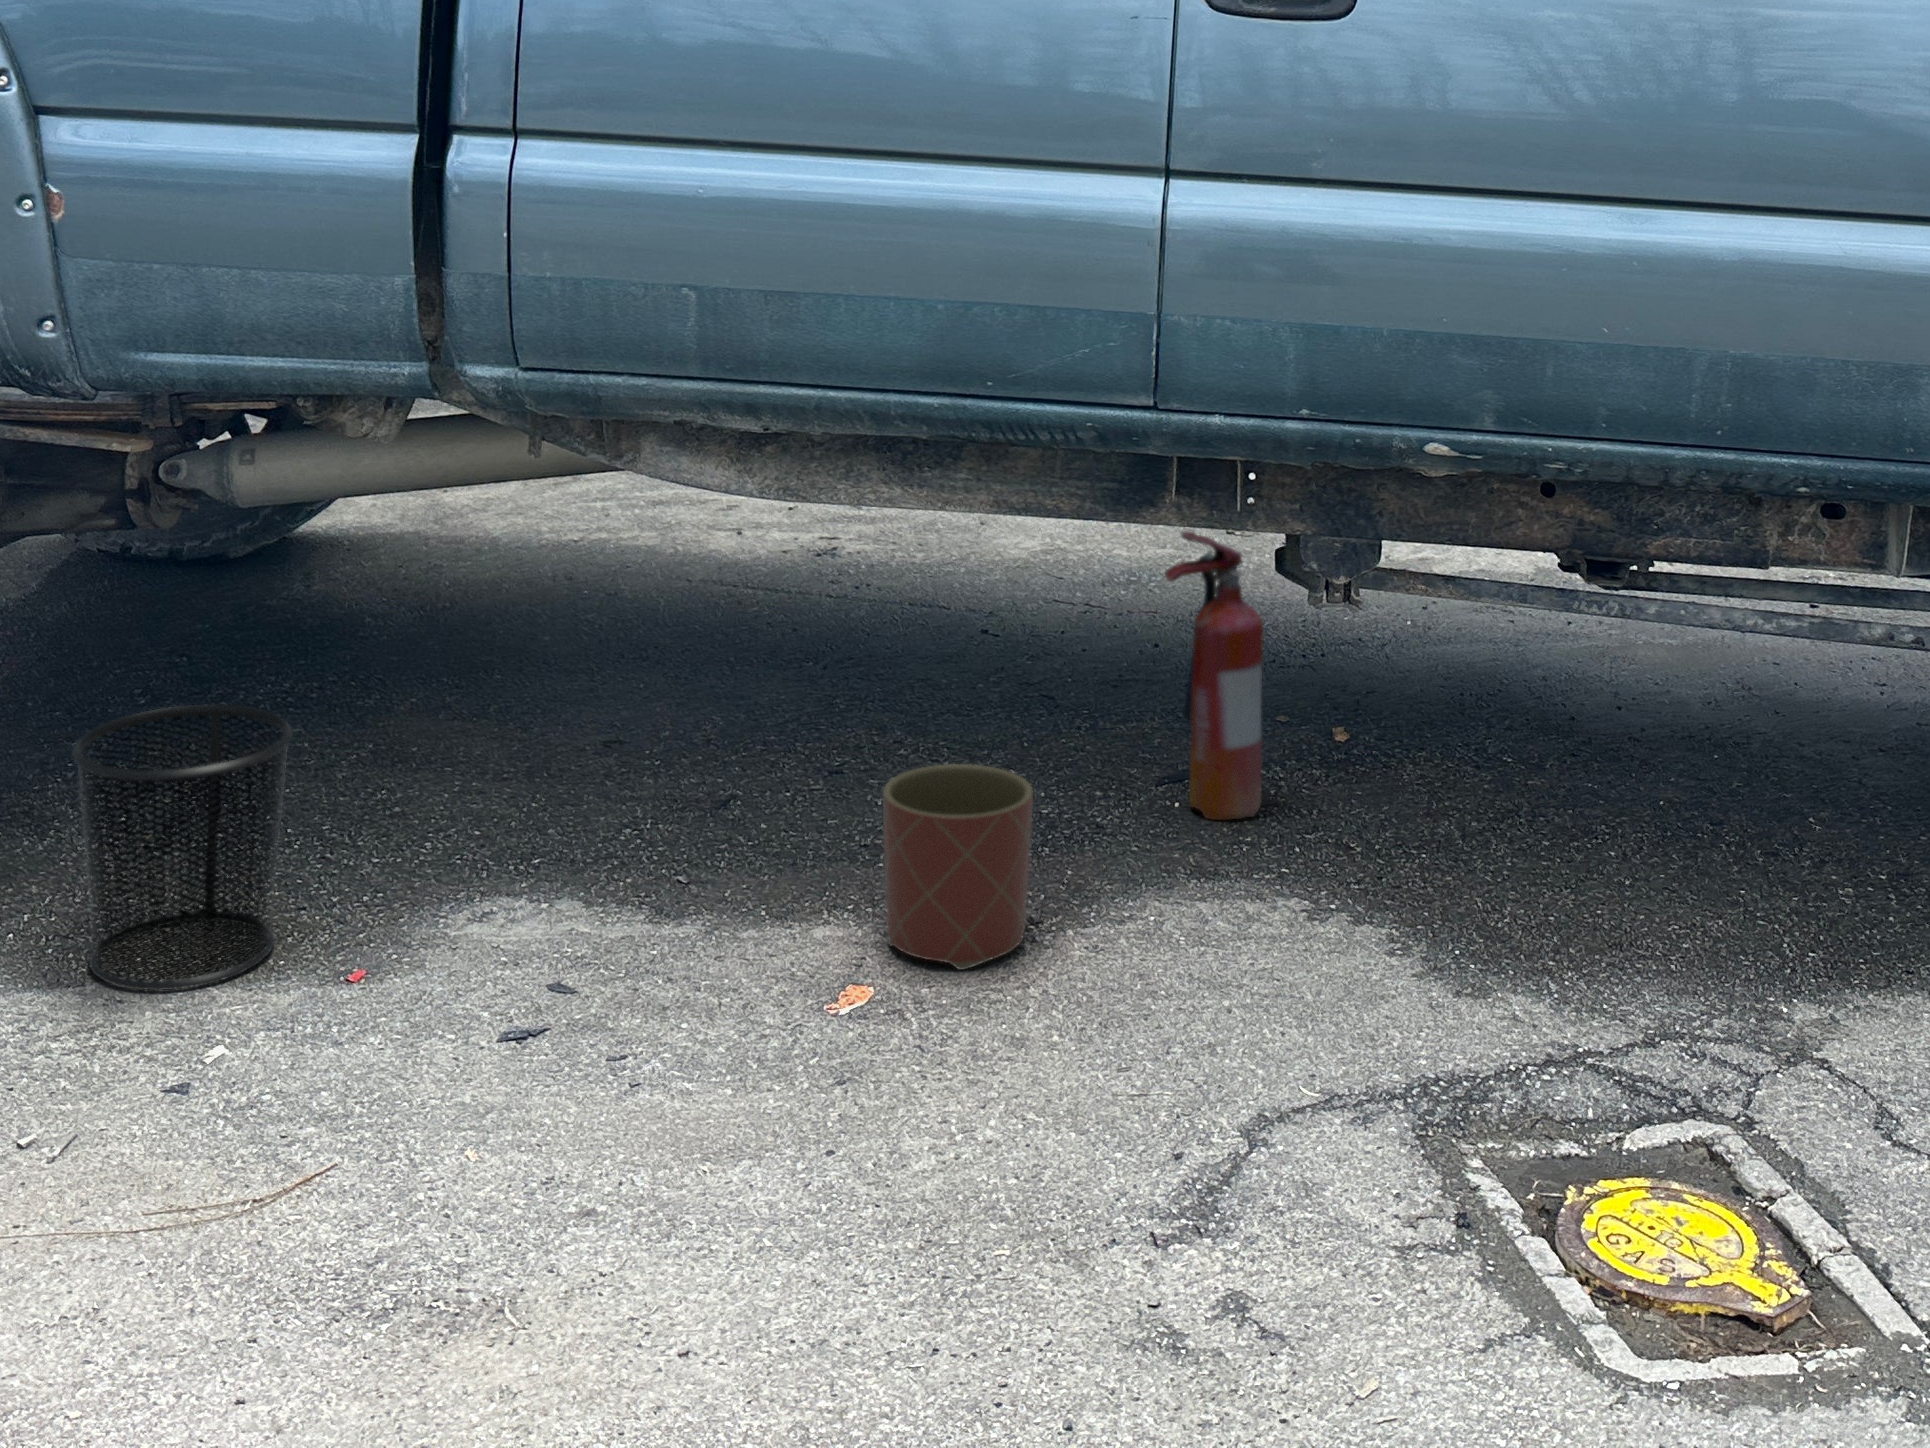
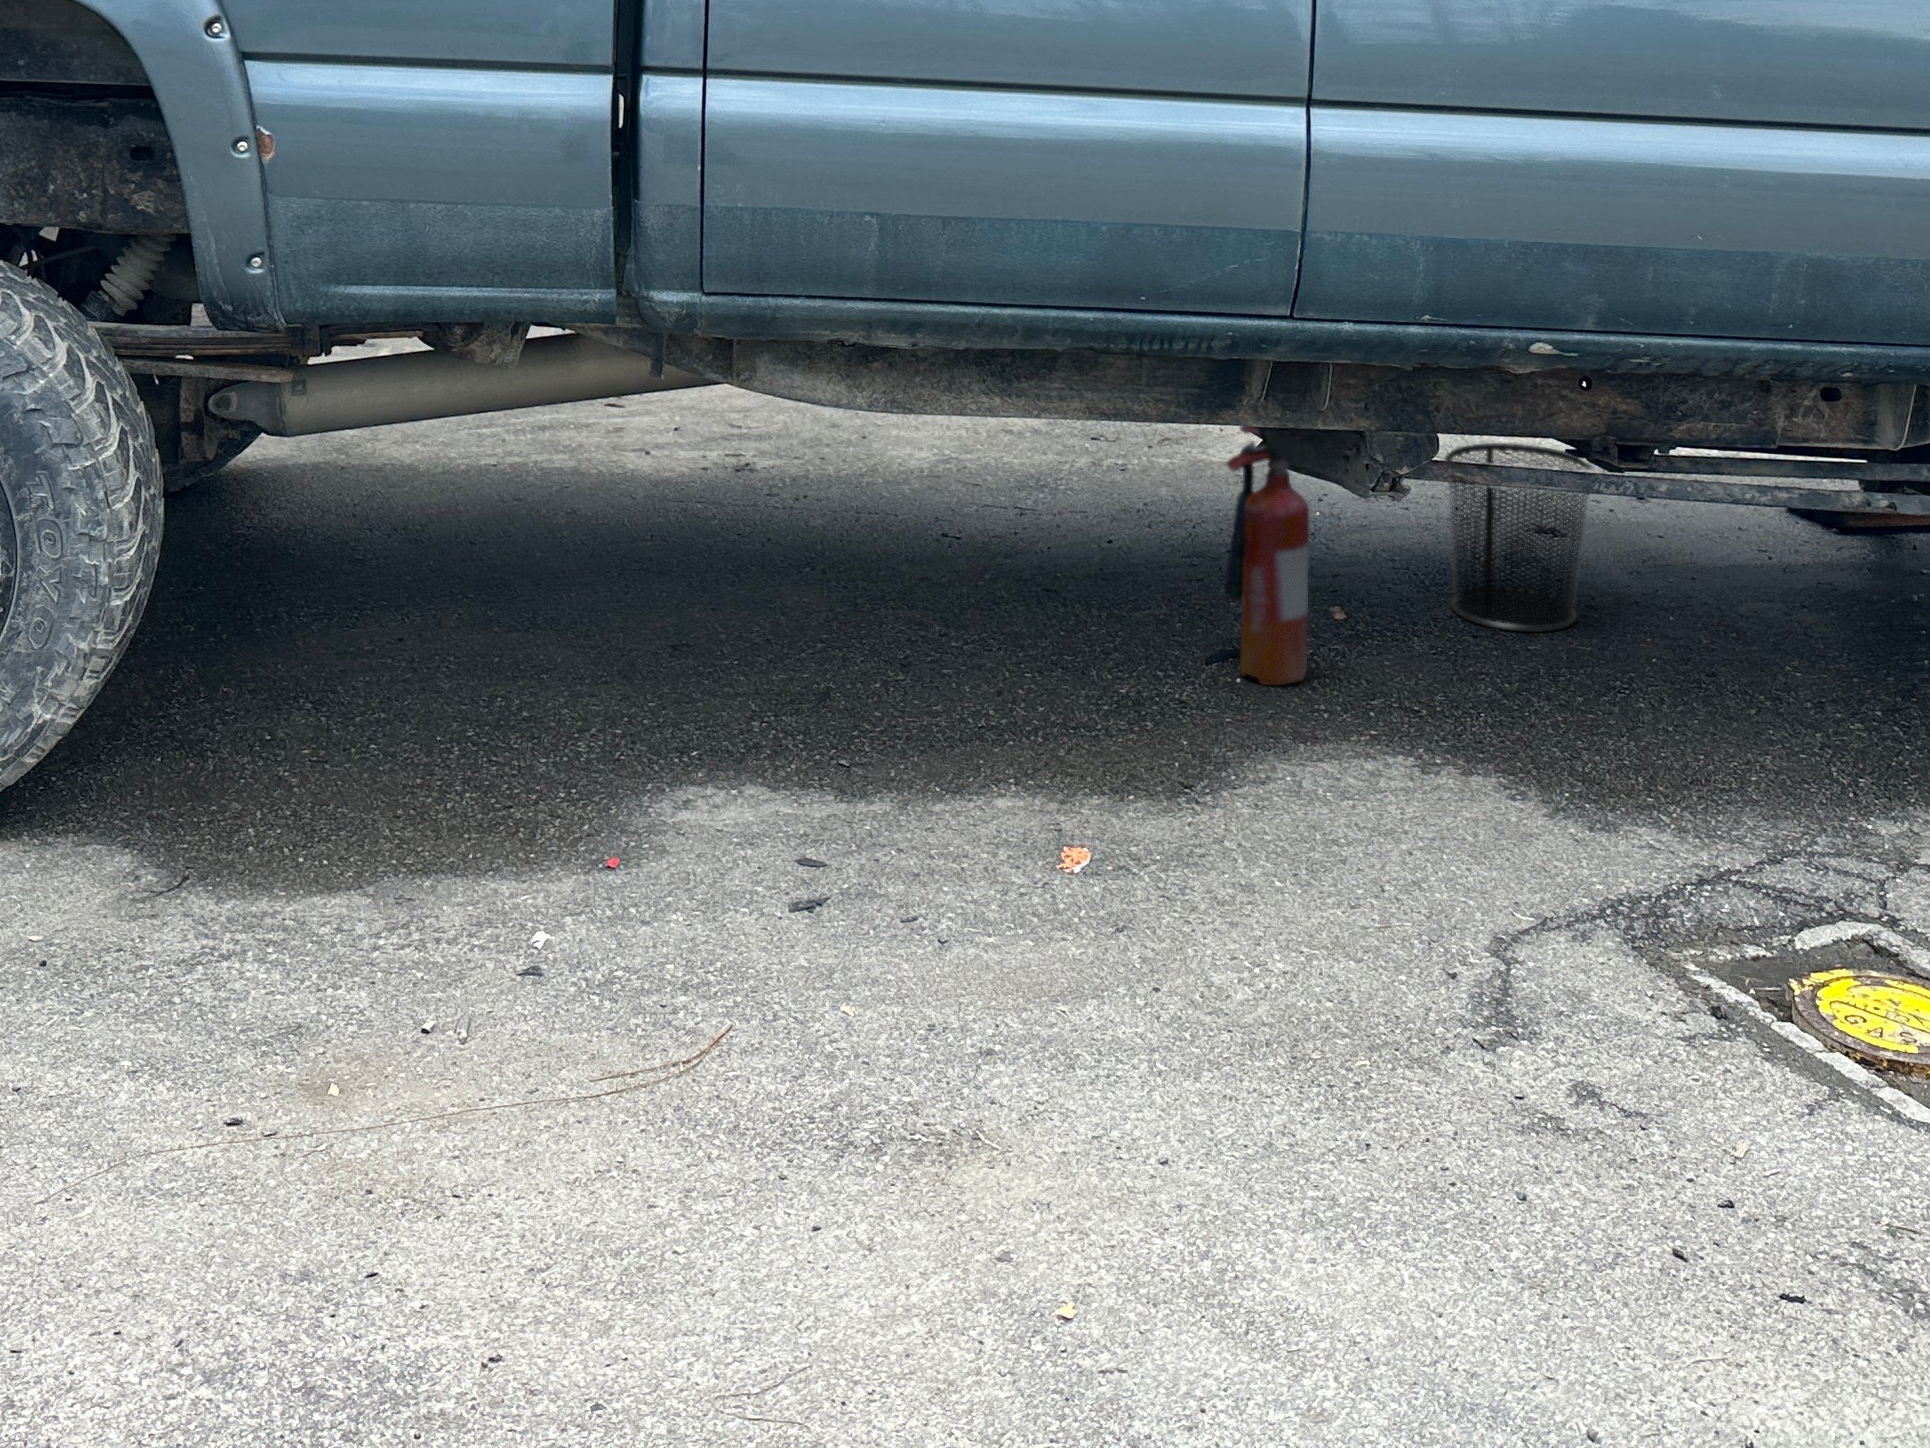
waste bin: present [73,705,293,990] -> present [1445,443,1591,632]
planter: present [883,764,1033,970] -> none [1055,644,1193,830]

